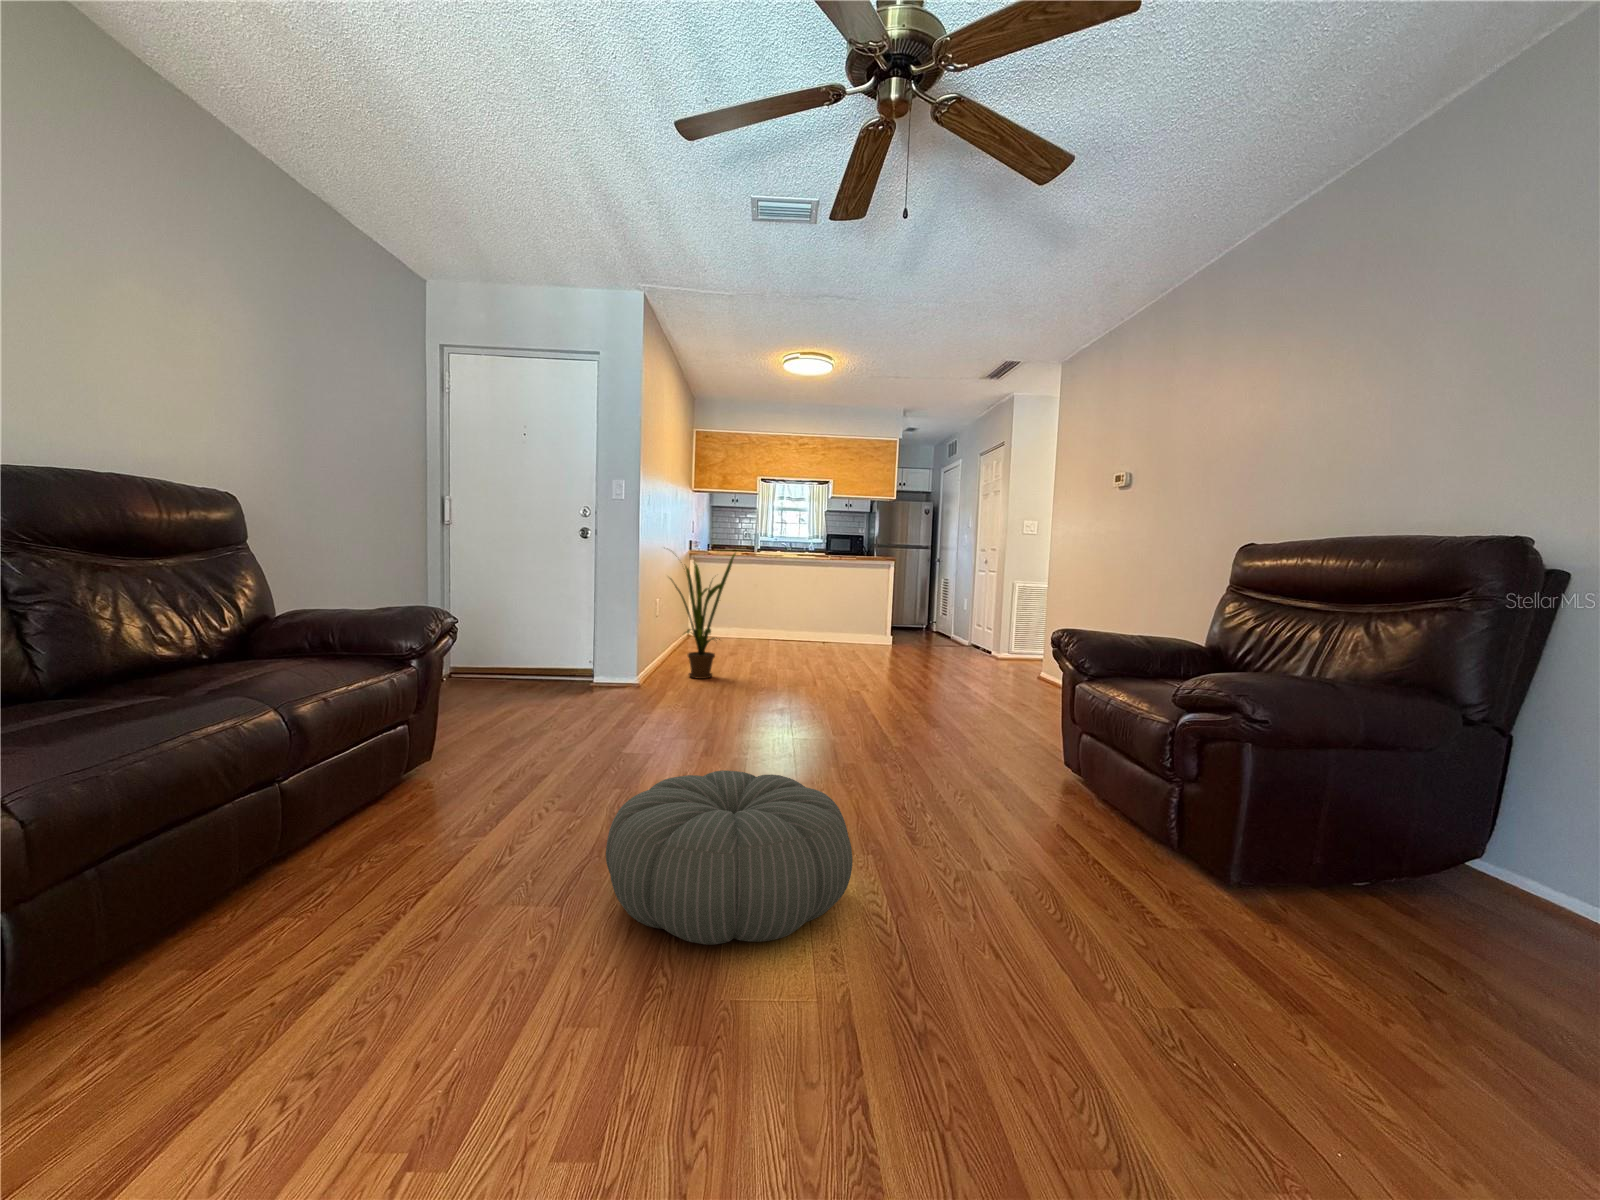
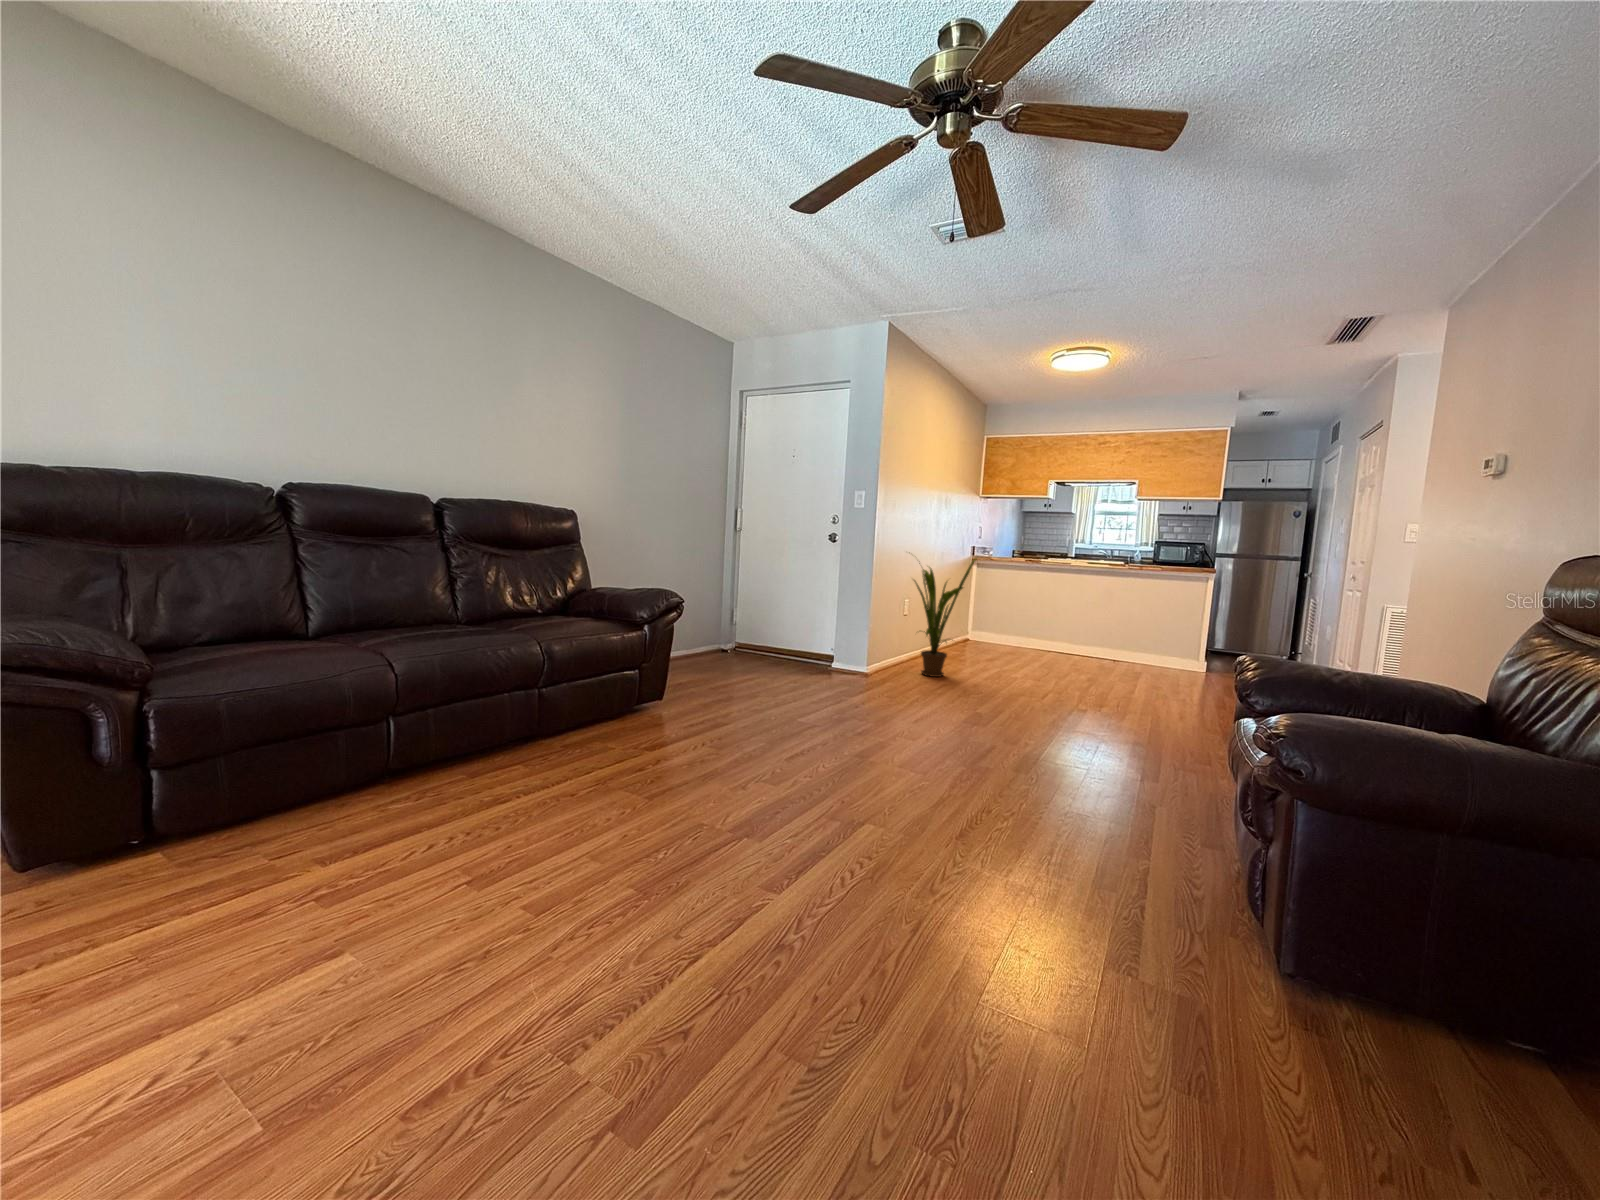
pouf: present [606,770,852,945] -> none [533,754,767,927]

